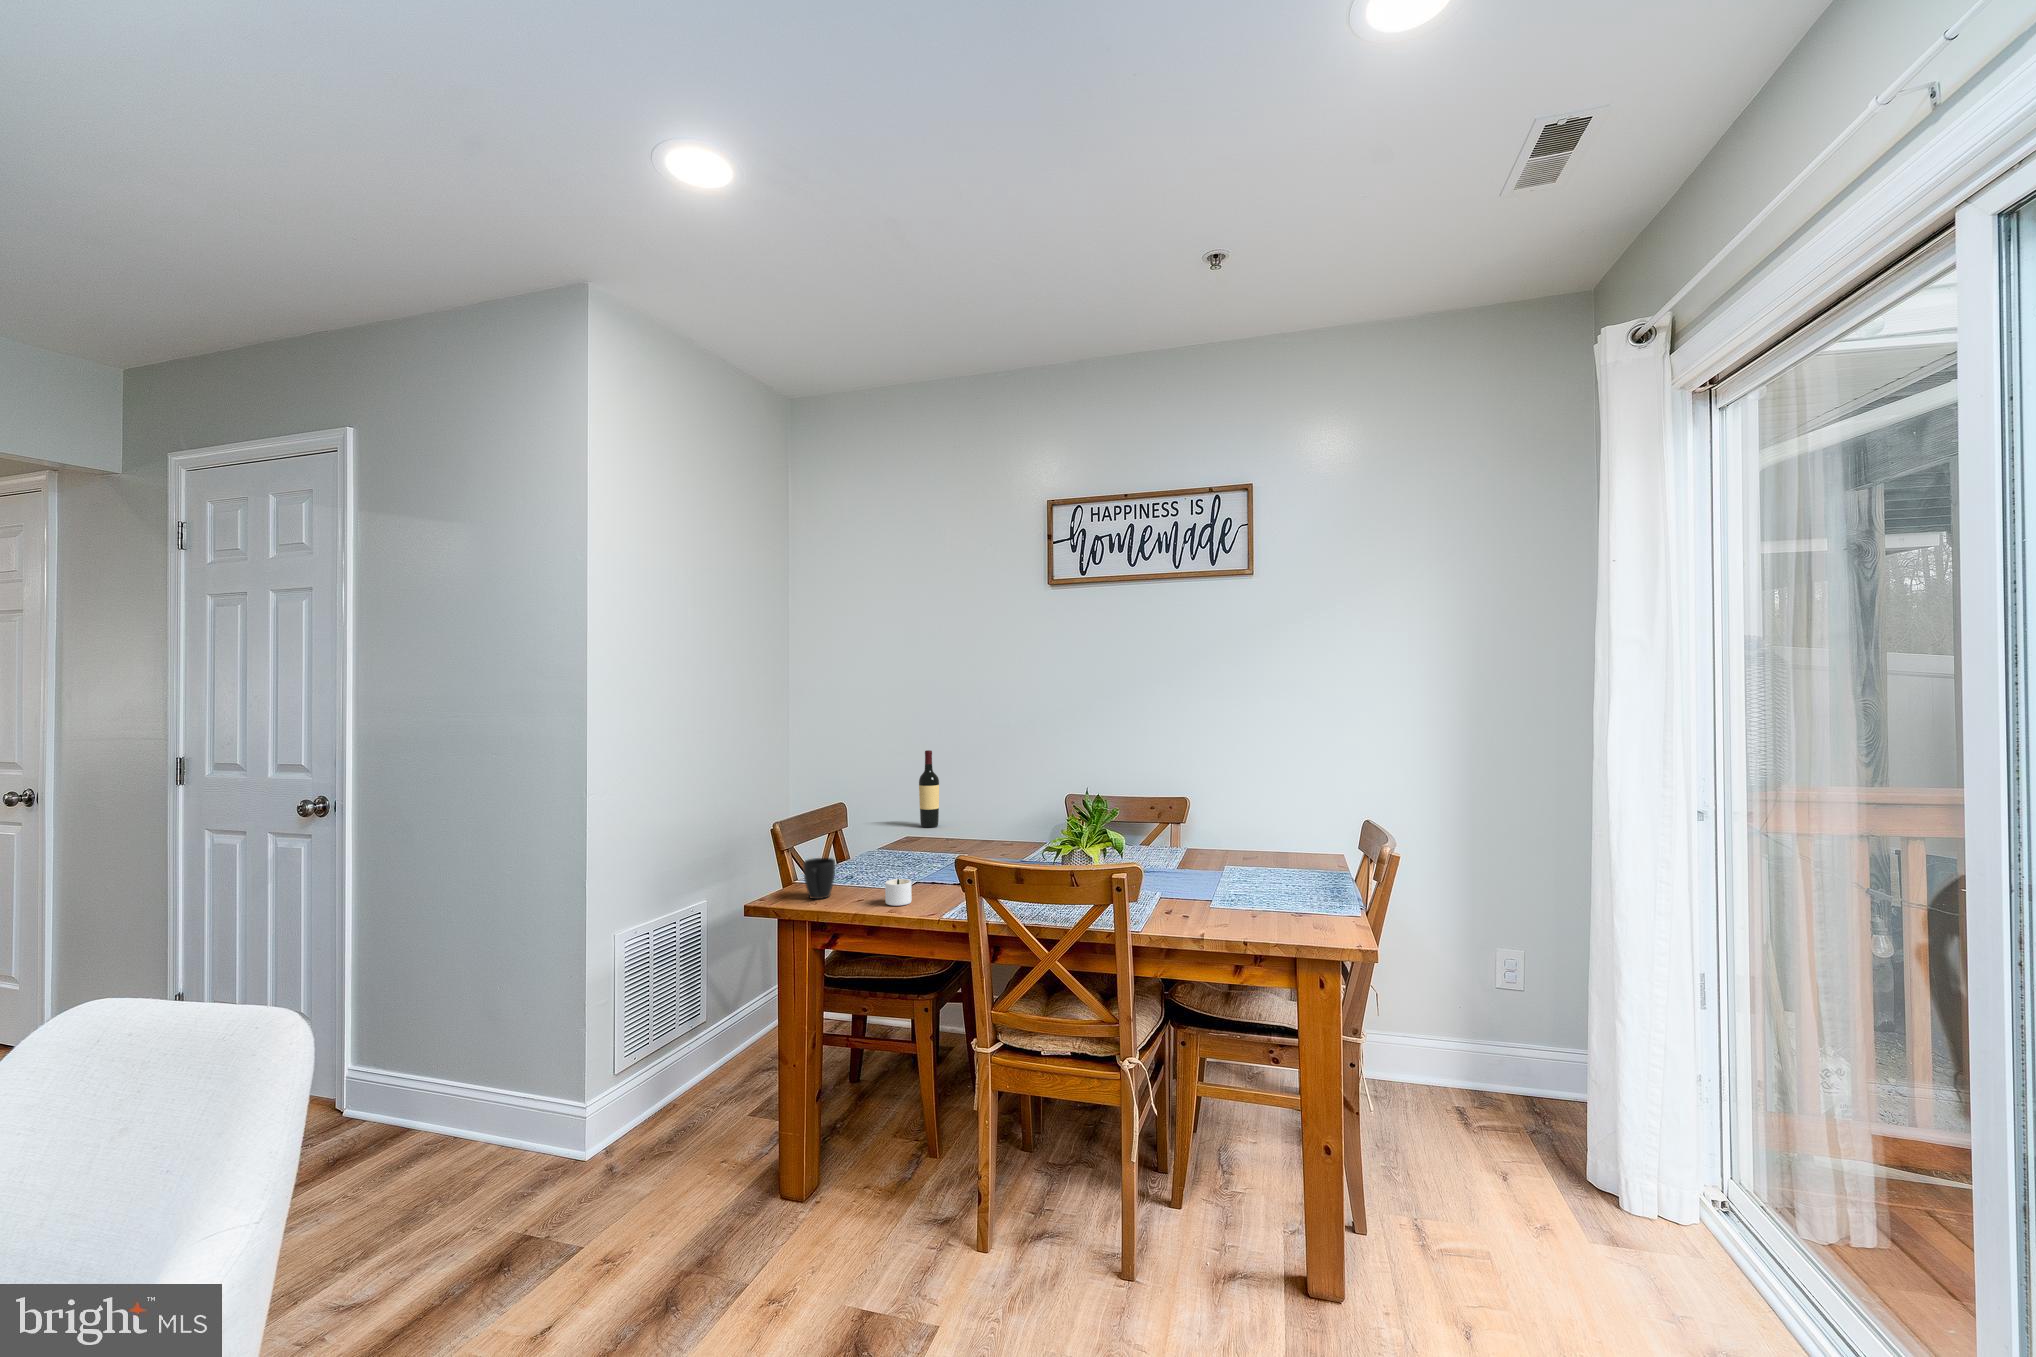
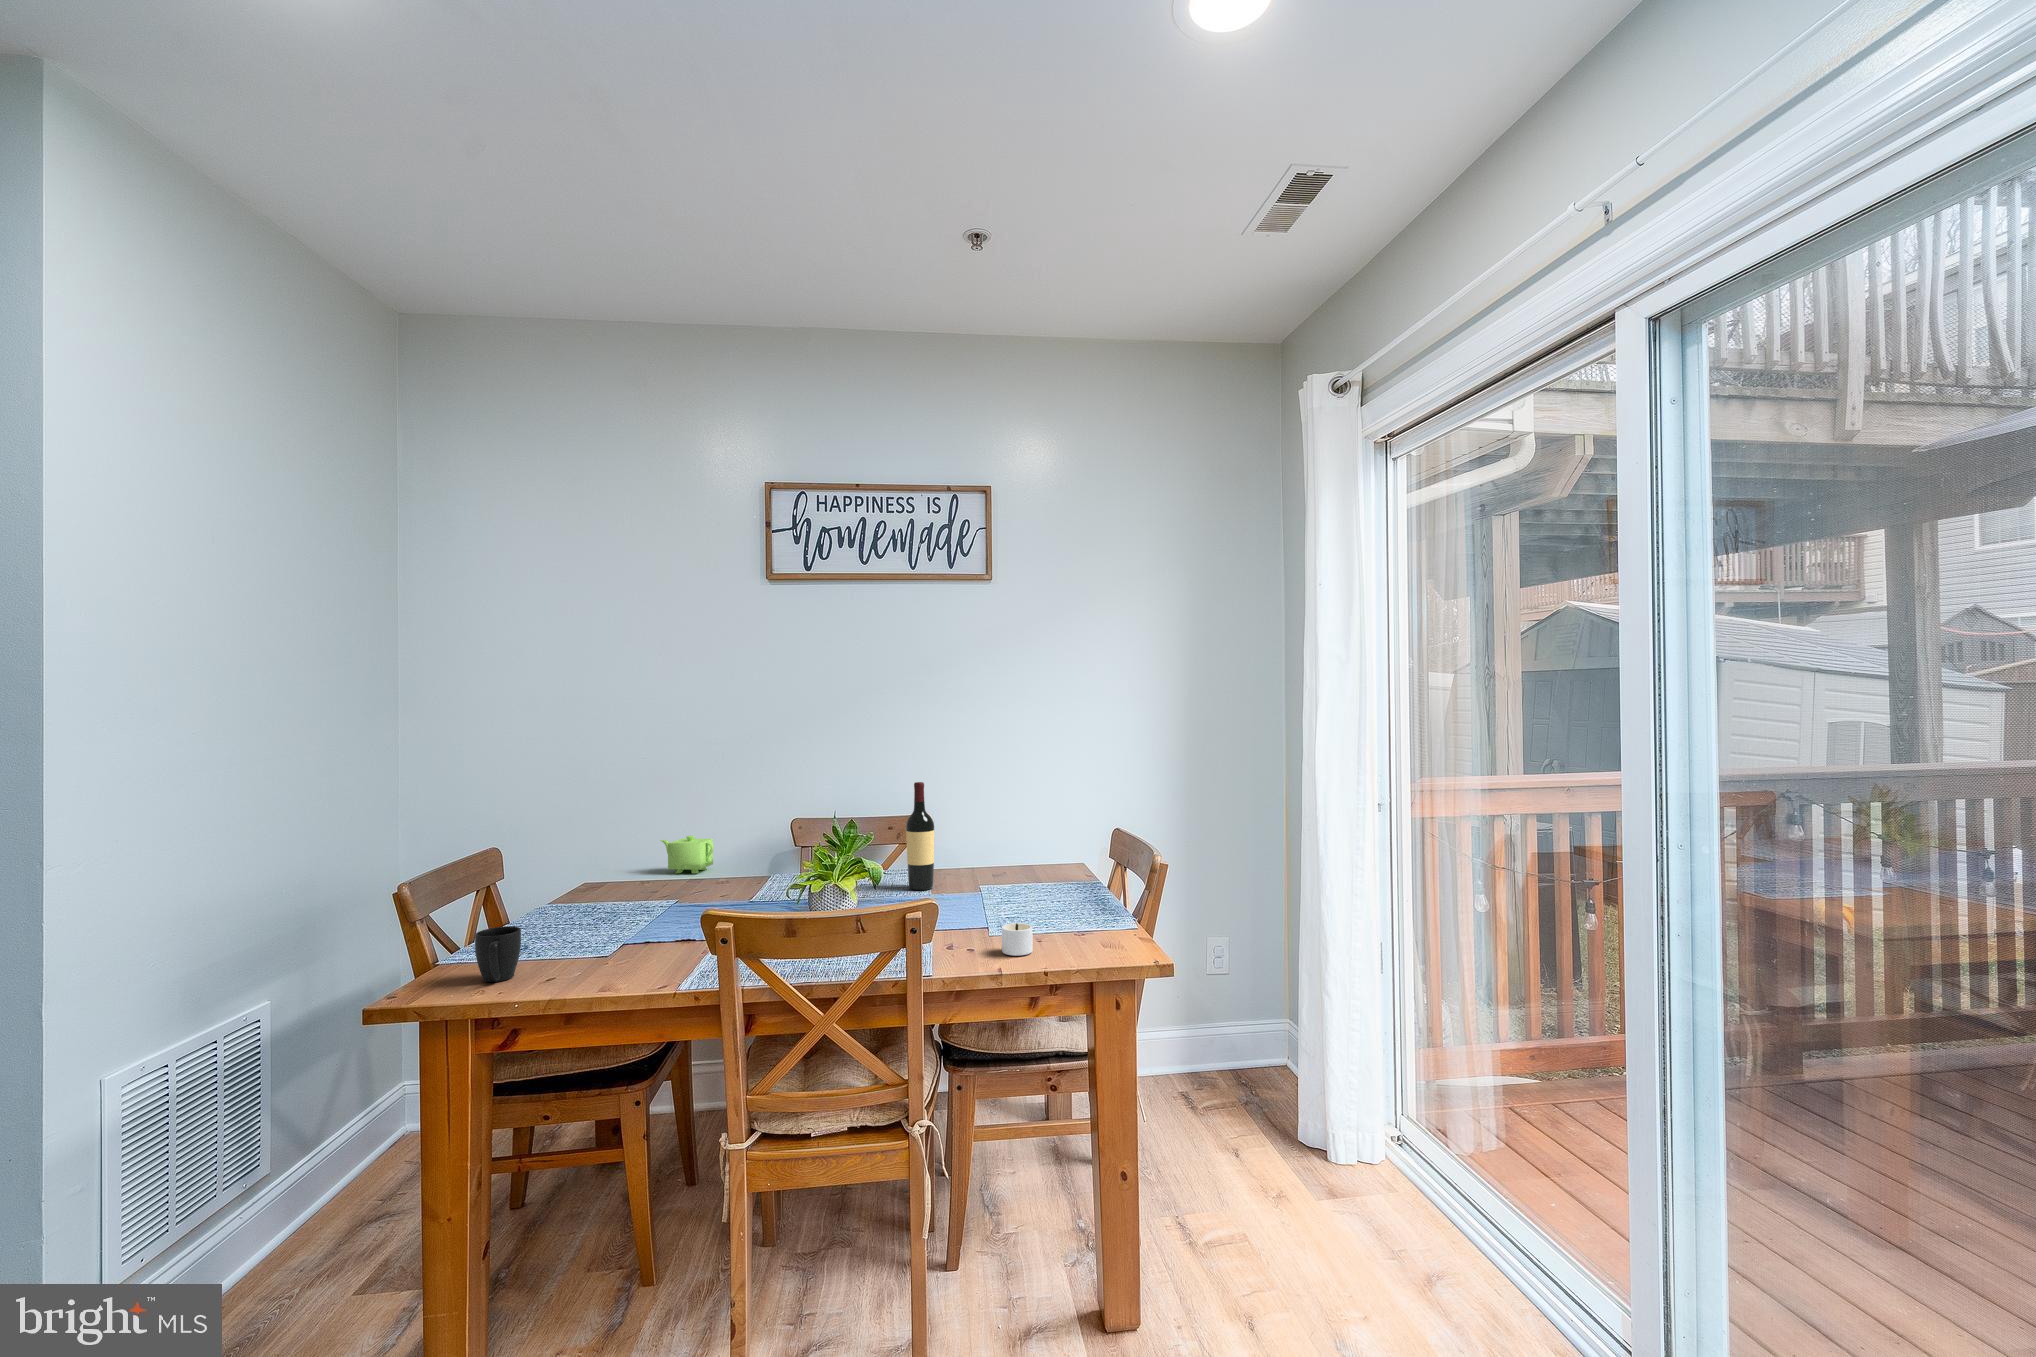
wine bottle: present [919,750,939,827] -> present [906,782,934,890]
teapot: none [967,800,1008,831] -> present [660,835,714,874]
candle: present [885,879,912,906] -> present [1002,923,1033,956]

